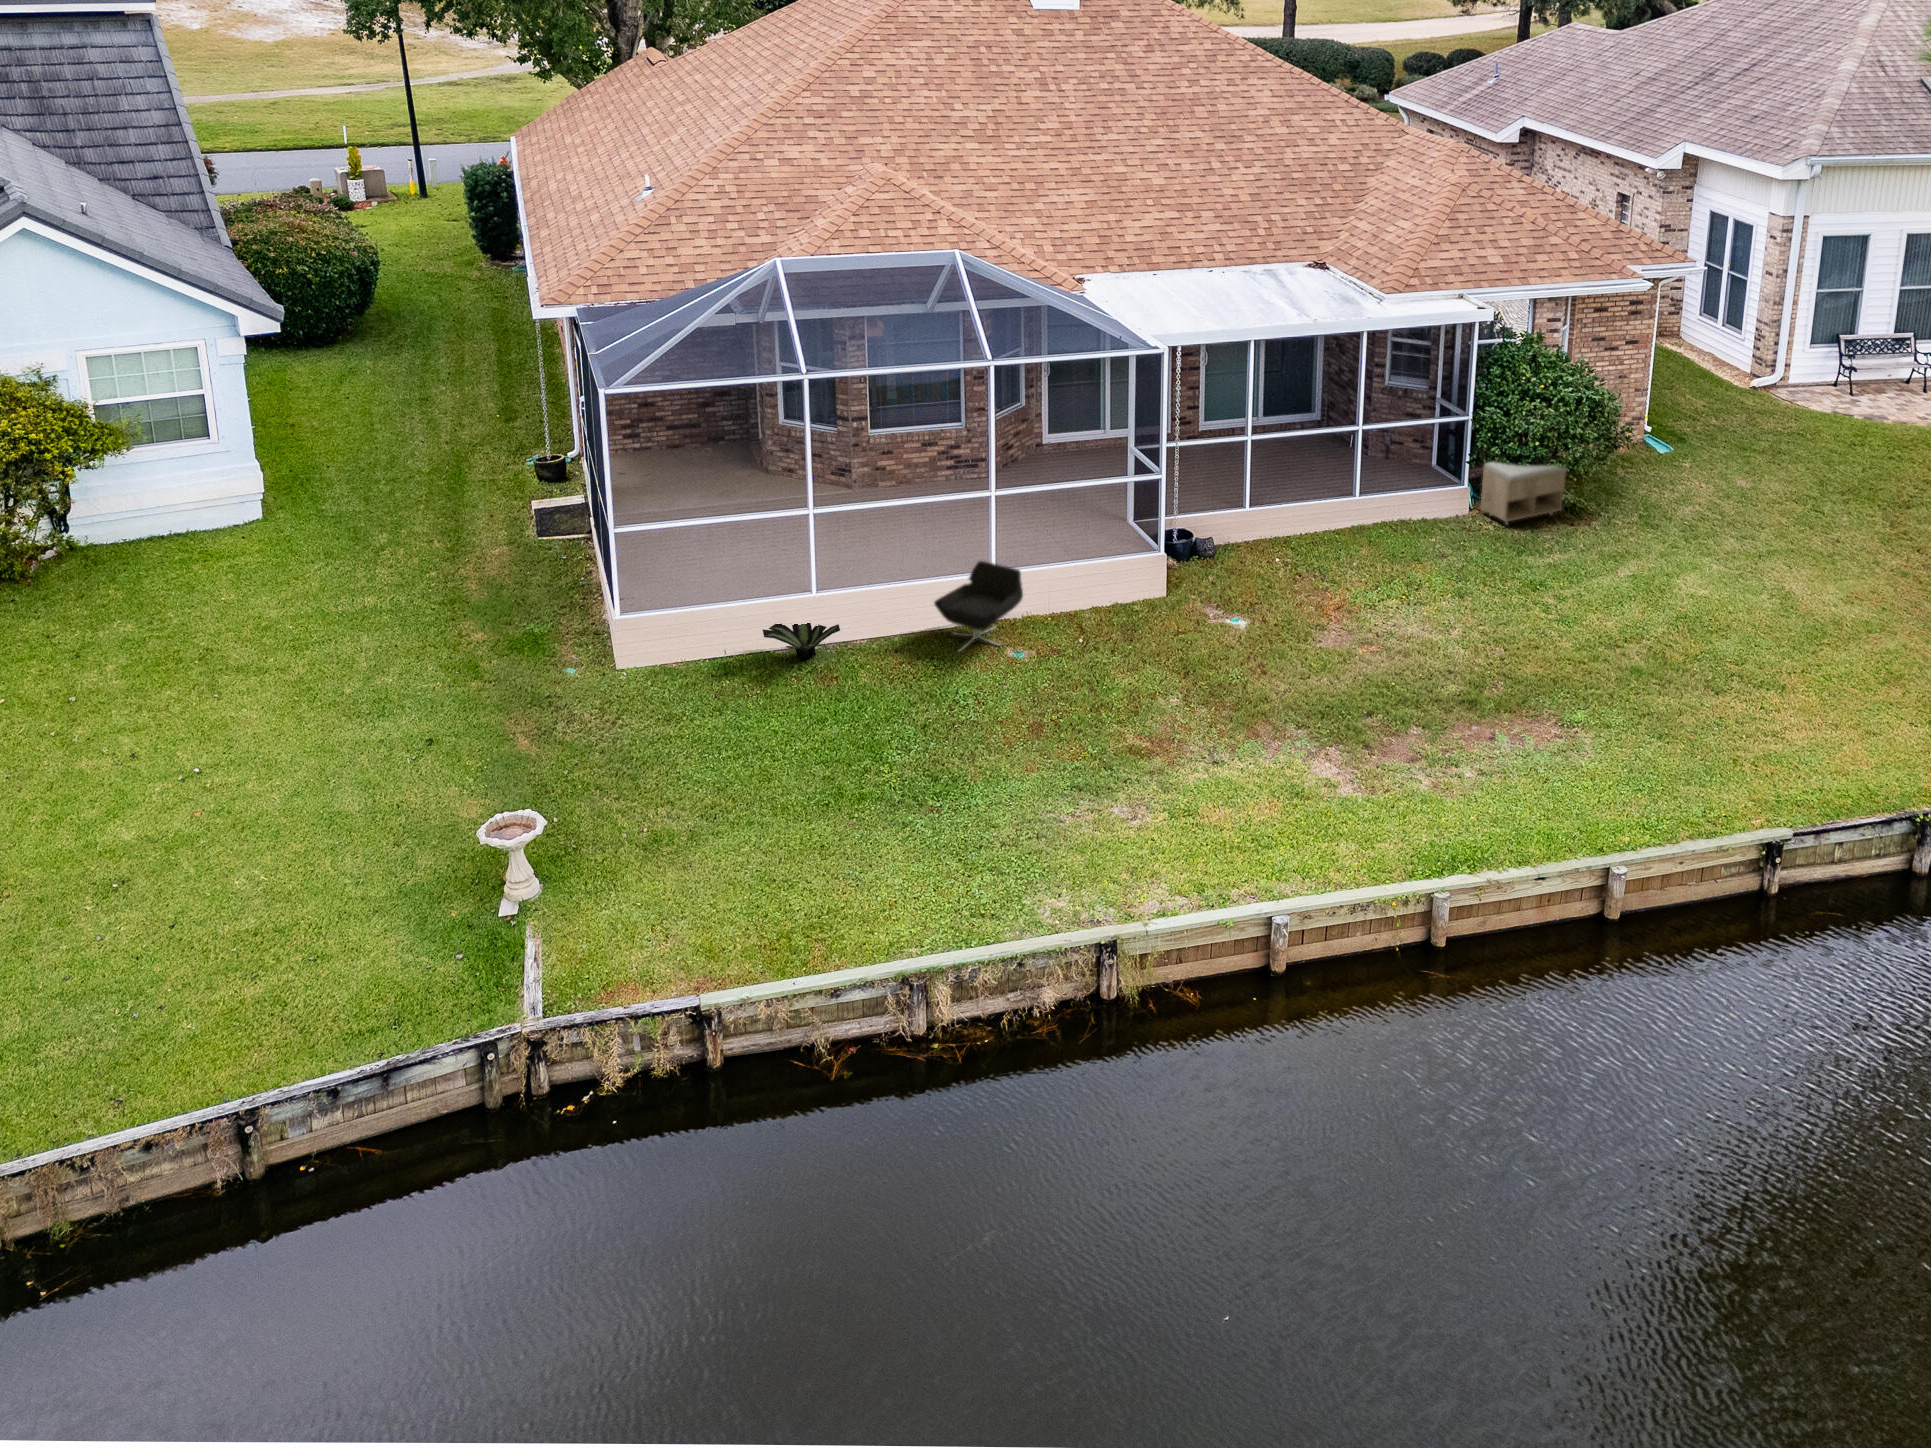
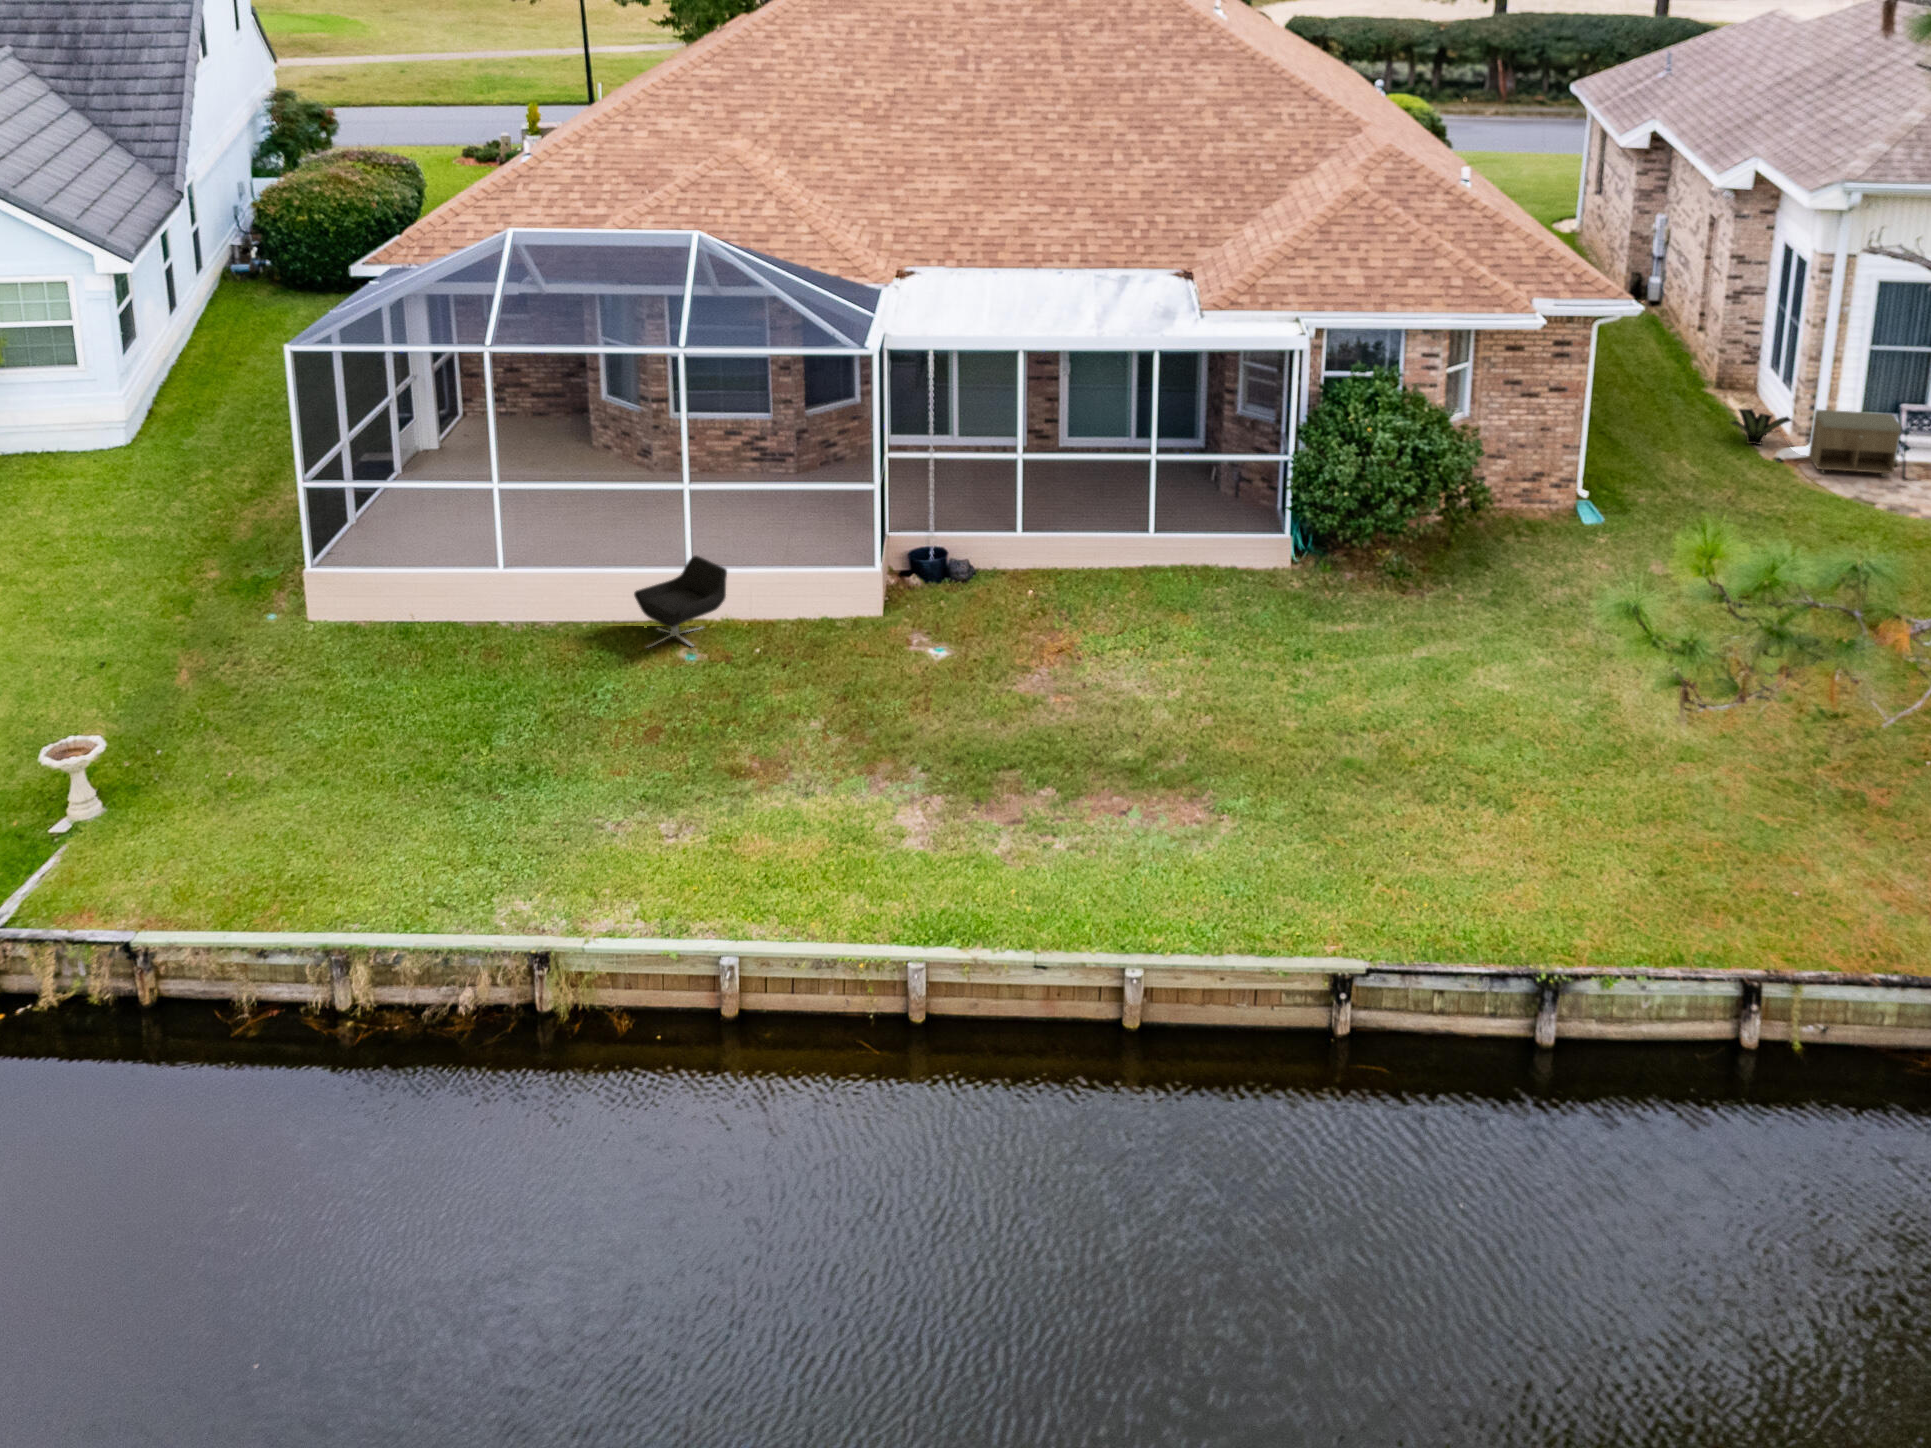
storage bench: present [1481,462,1567,524] -> present [1809,410,1902,477]
potted plant: present [763,623,840,660] -> present [1731,409,1791,445]

